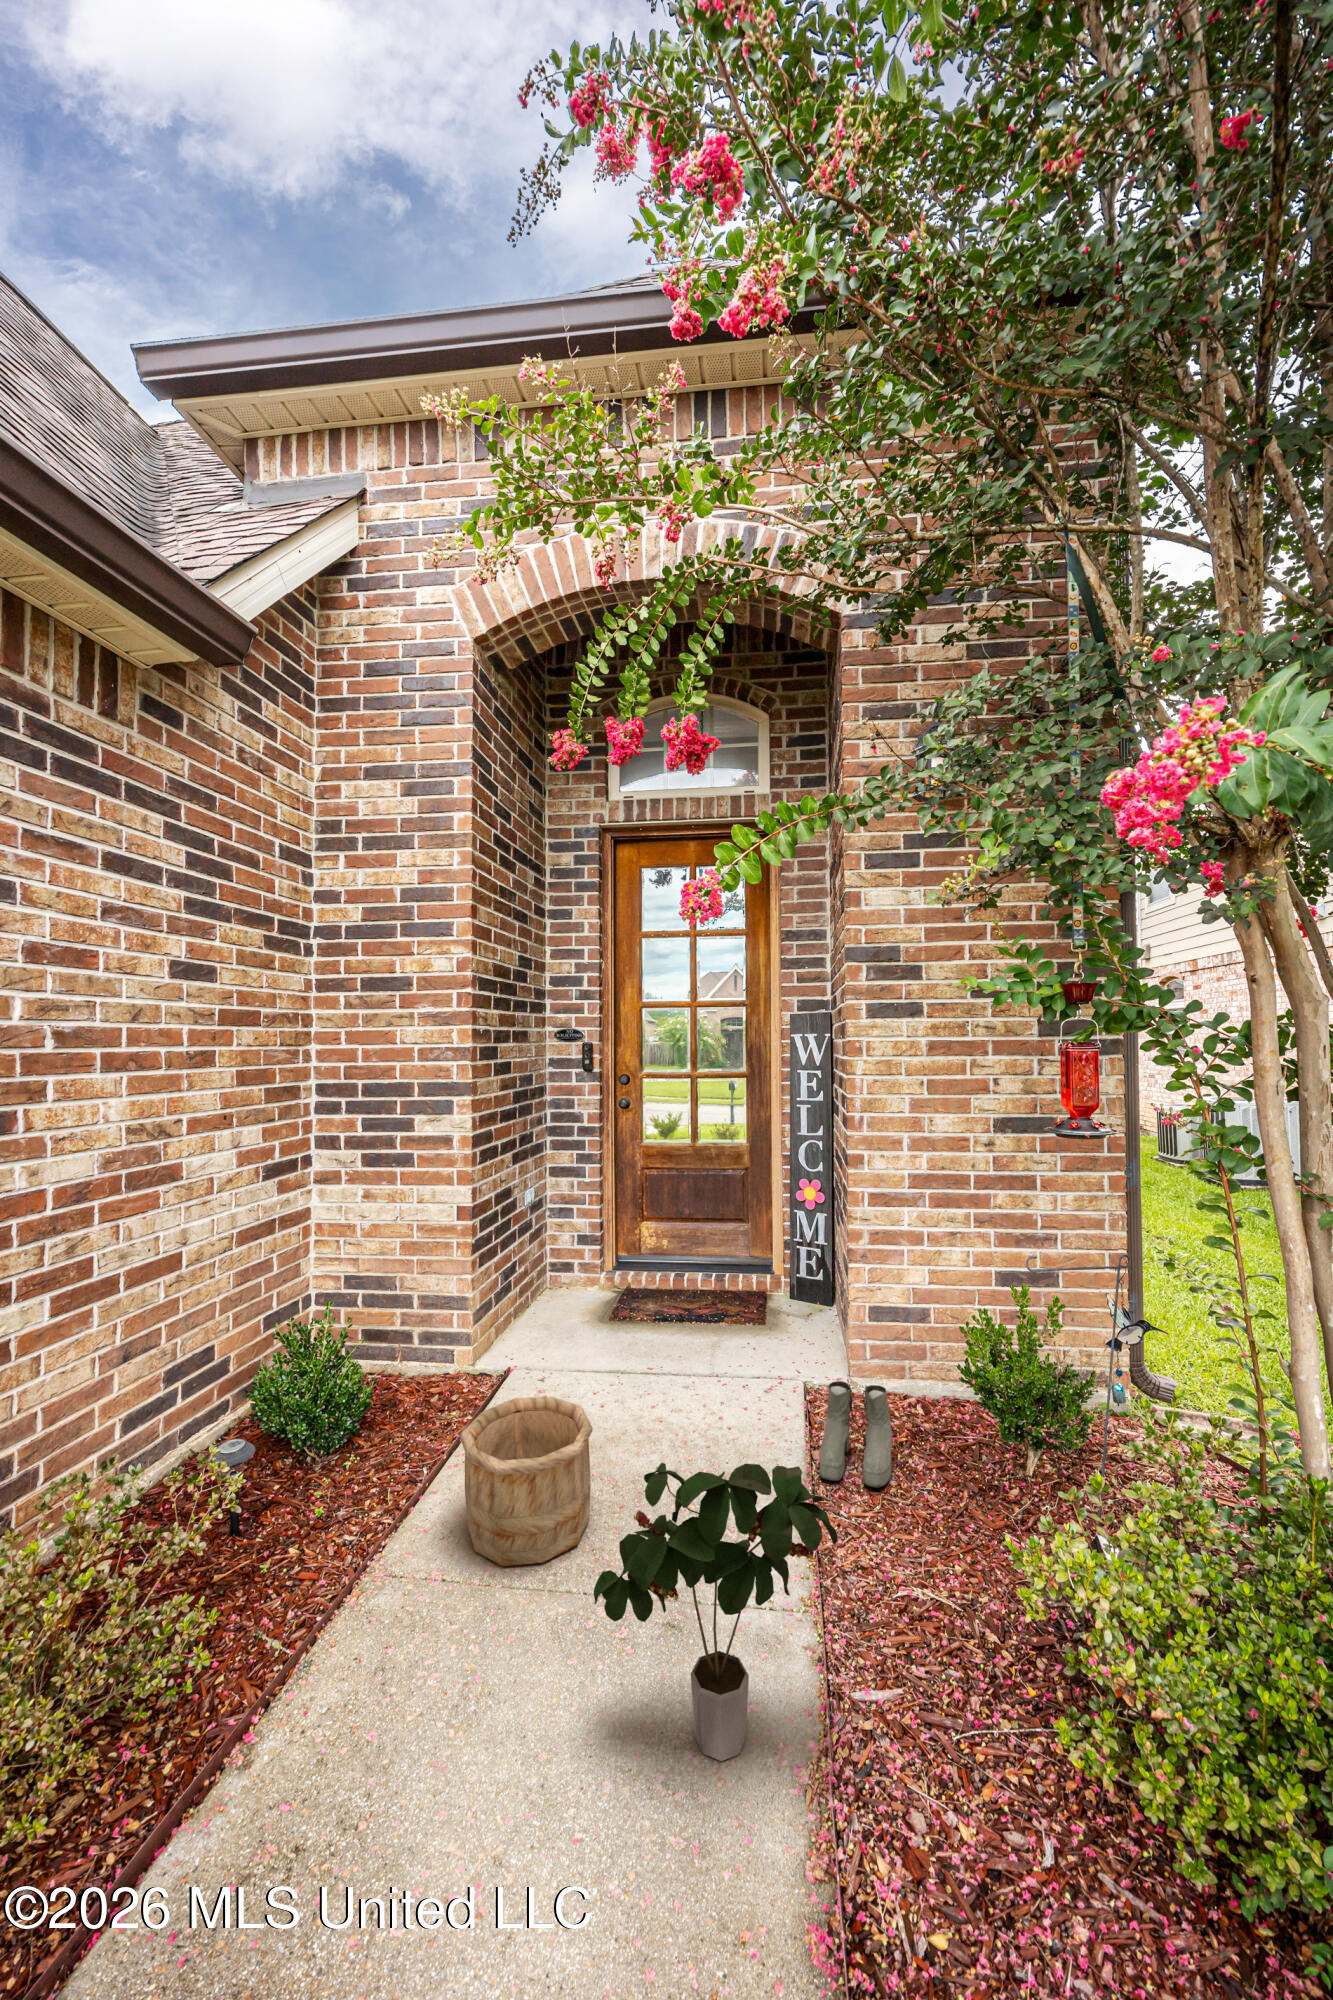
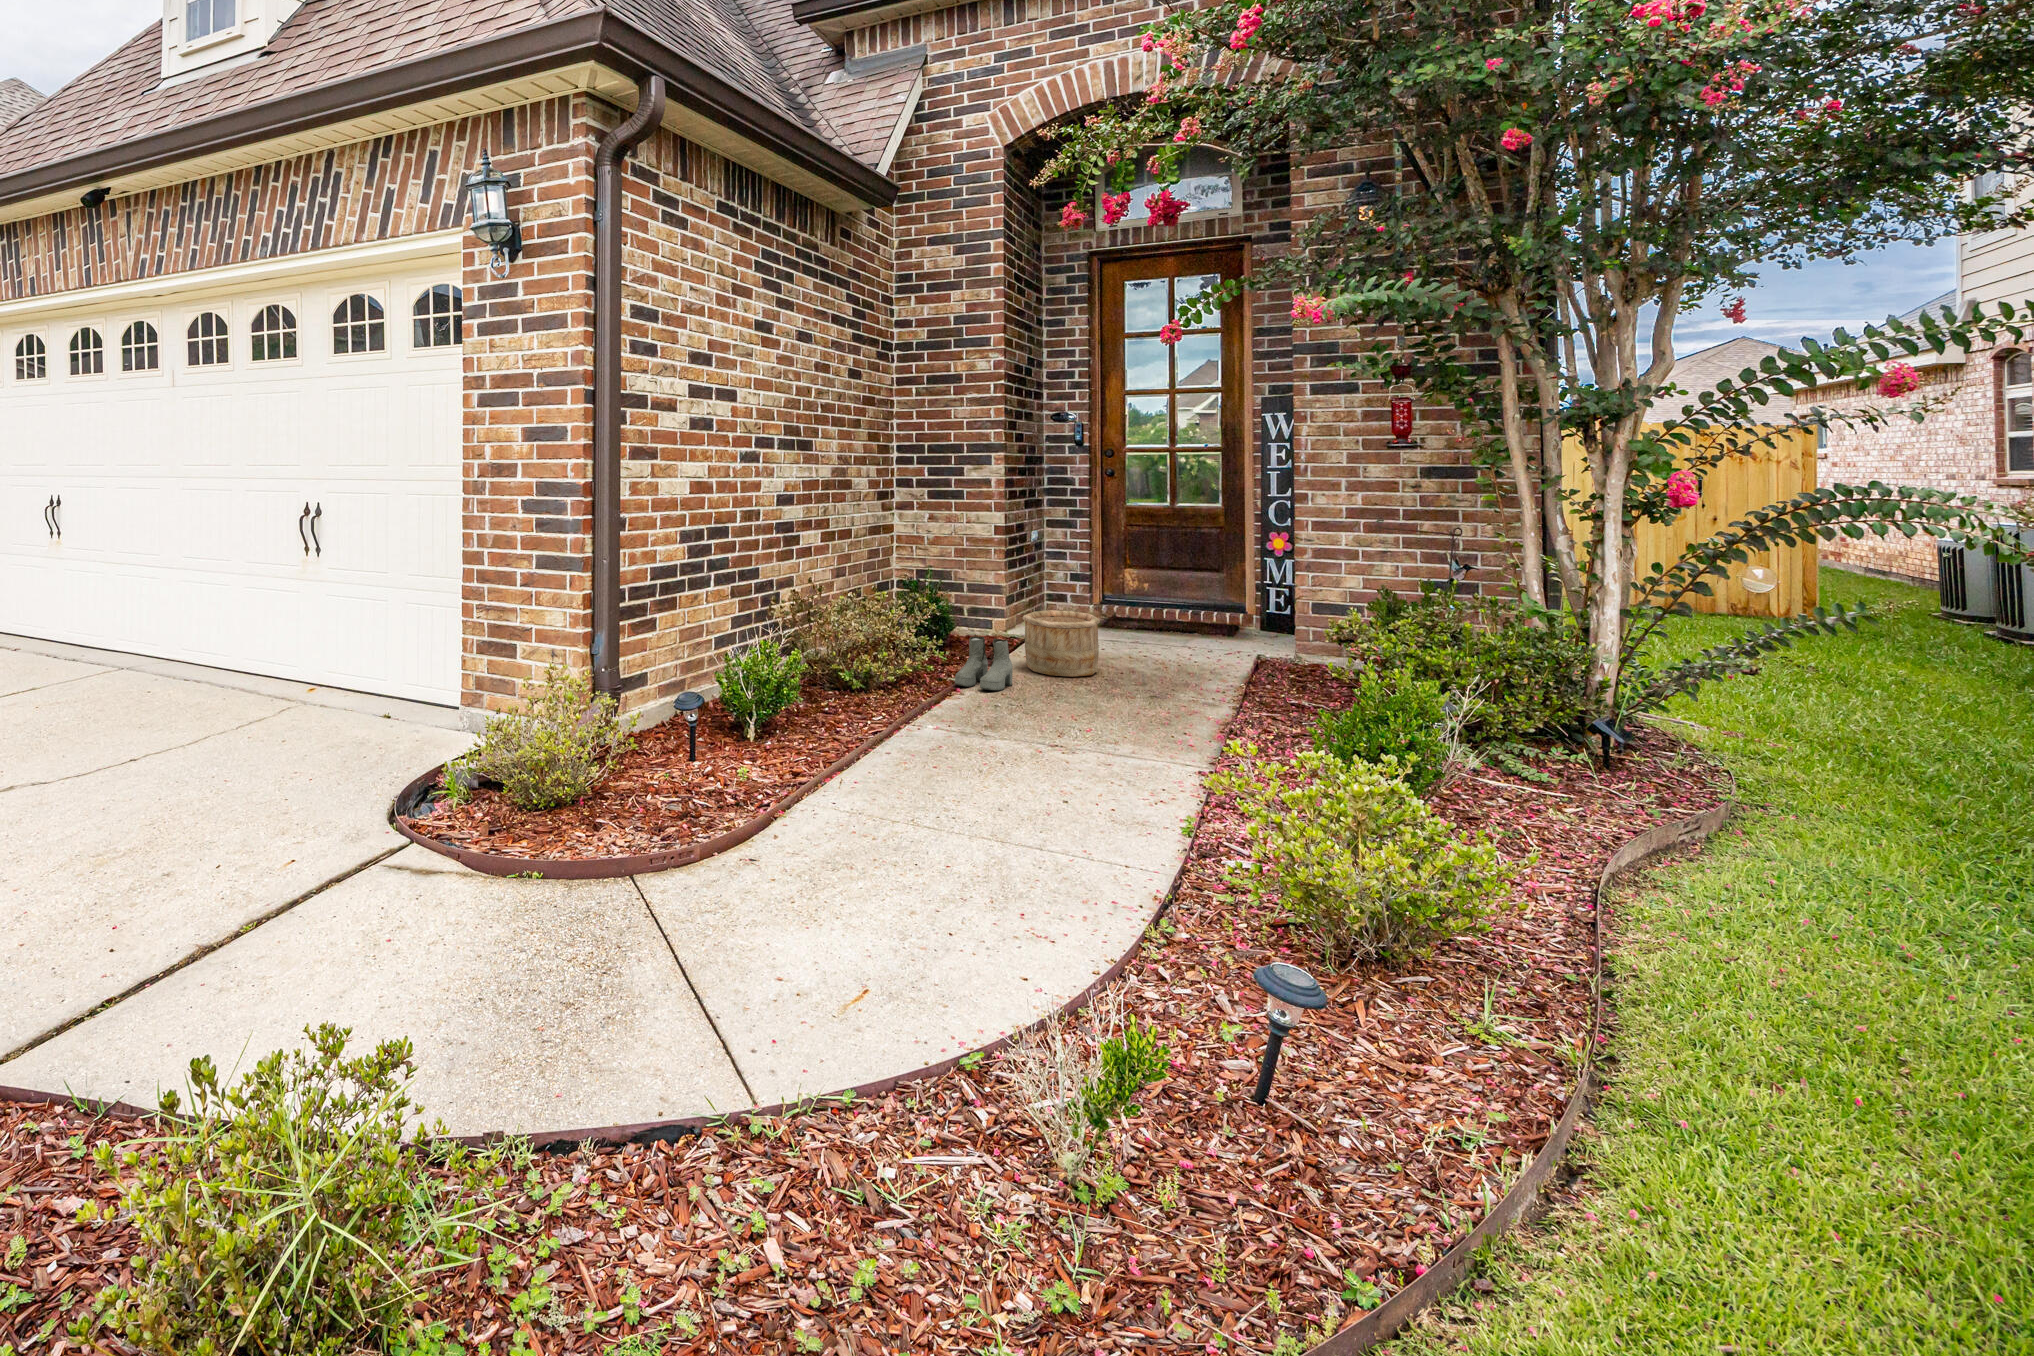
boots: present [820,1381,892,1488] -> present [955,636,1013,690]
potted plant: present [593,1463,838,1761] -> none [1108,592,1234,714]

